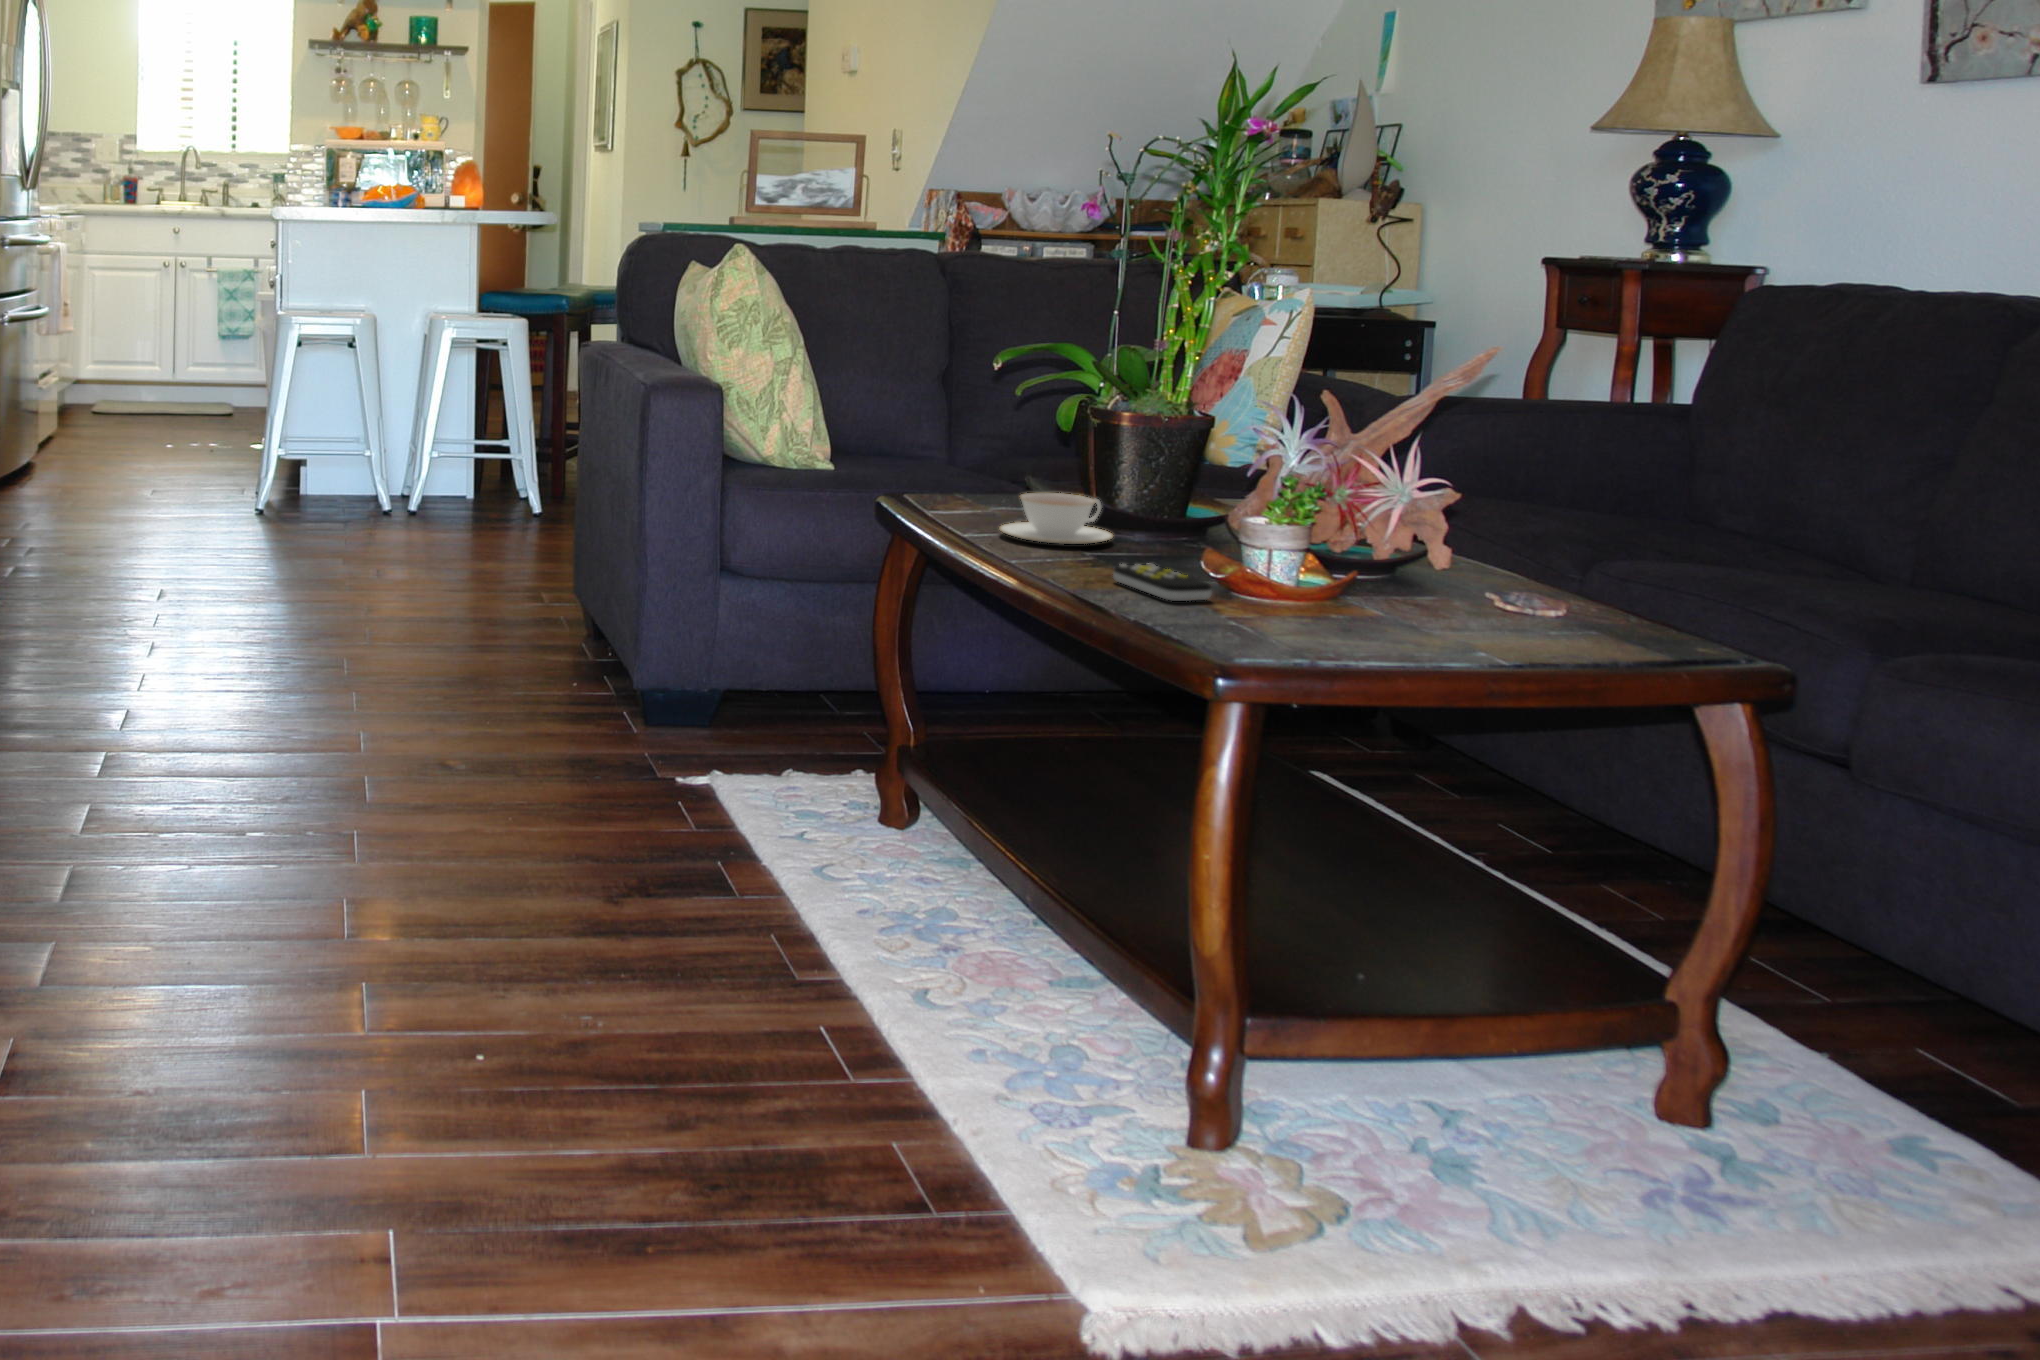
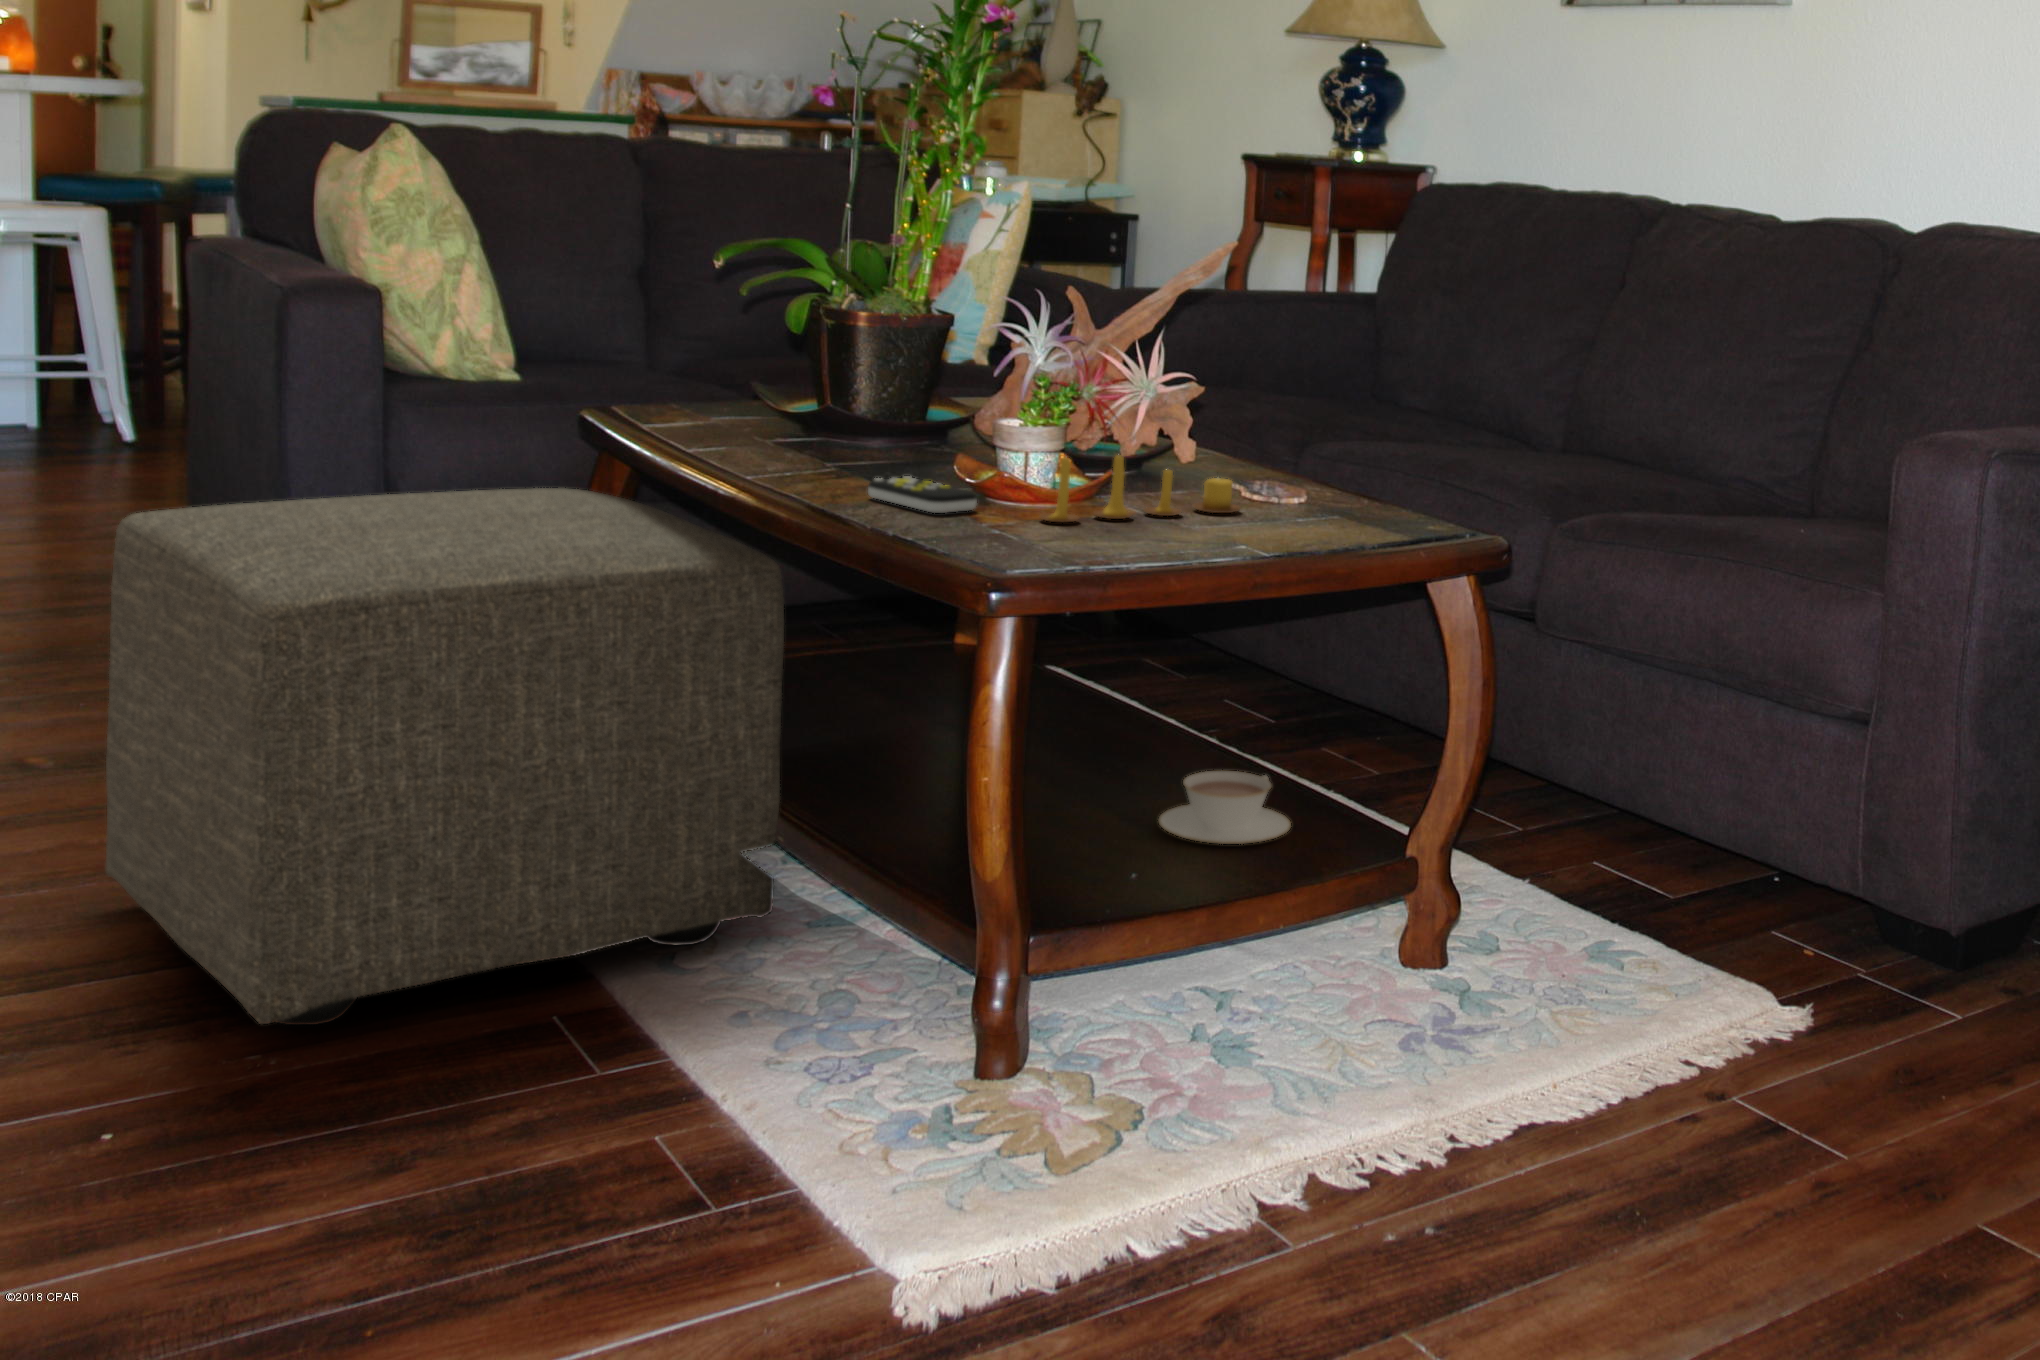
teacup: present [1000,493,1113,544] -> present [1159,770,1291,844]
candle: none [1269,549,1487,620] -> present [1040,453,1240,522]
ottoman: none [550,553,1038,975] -> present [106,488,784,1025]

